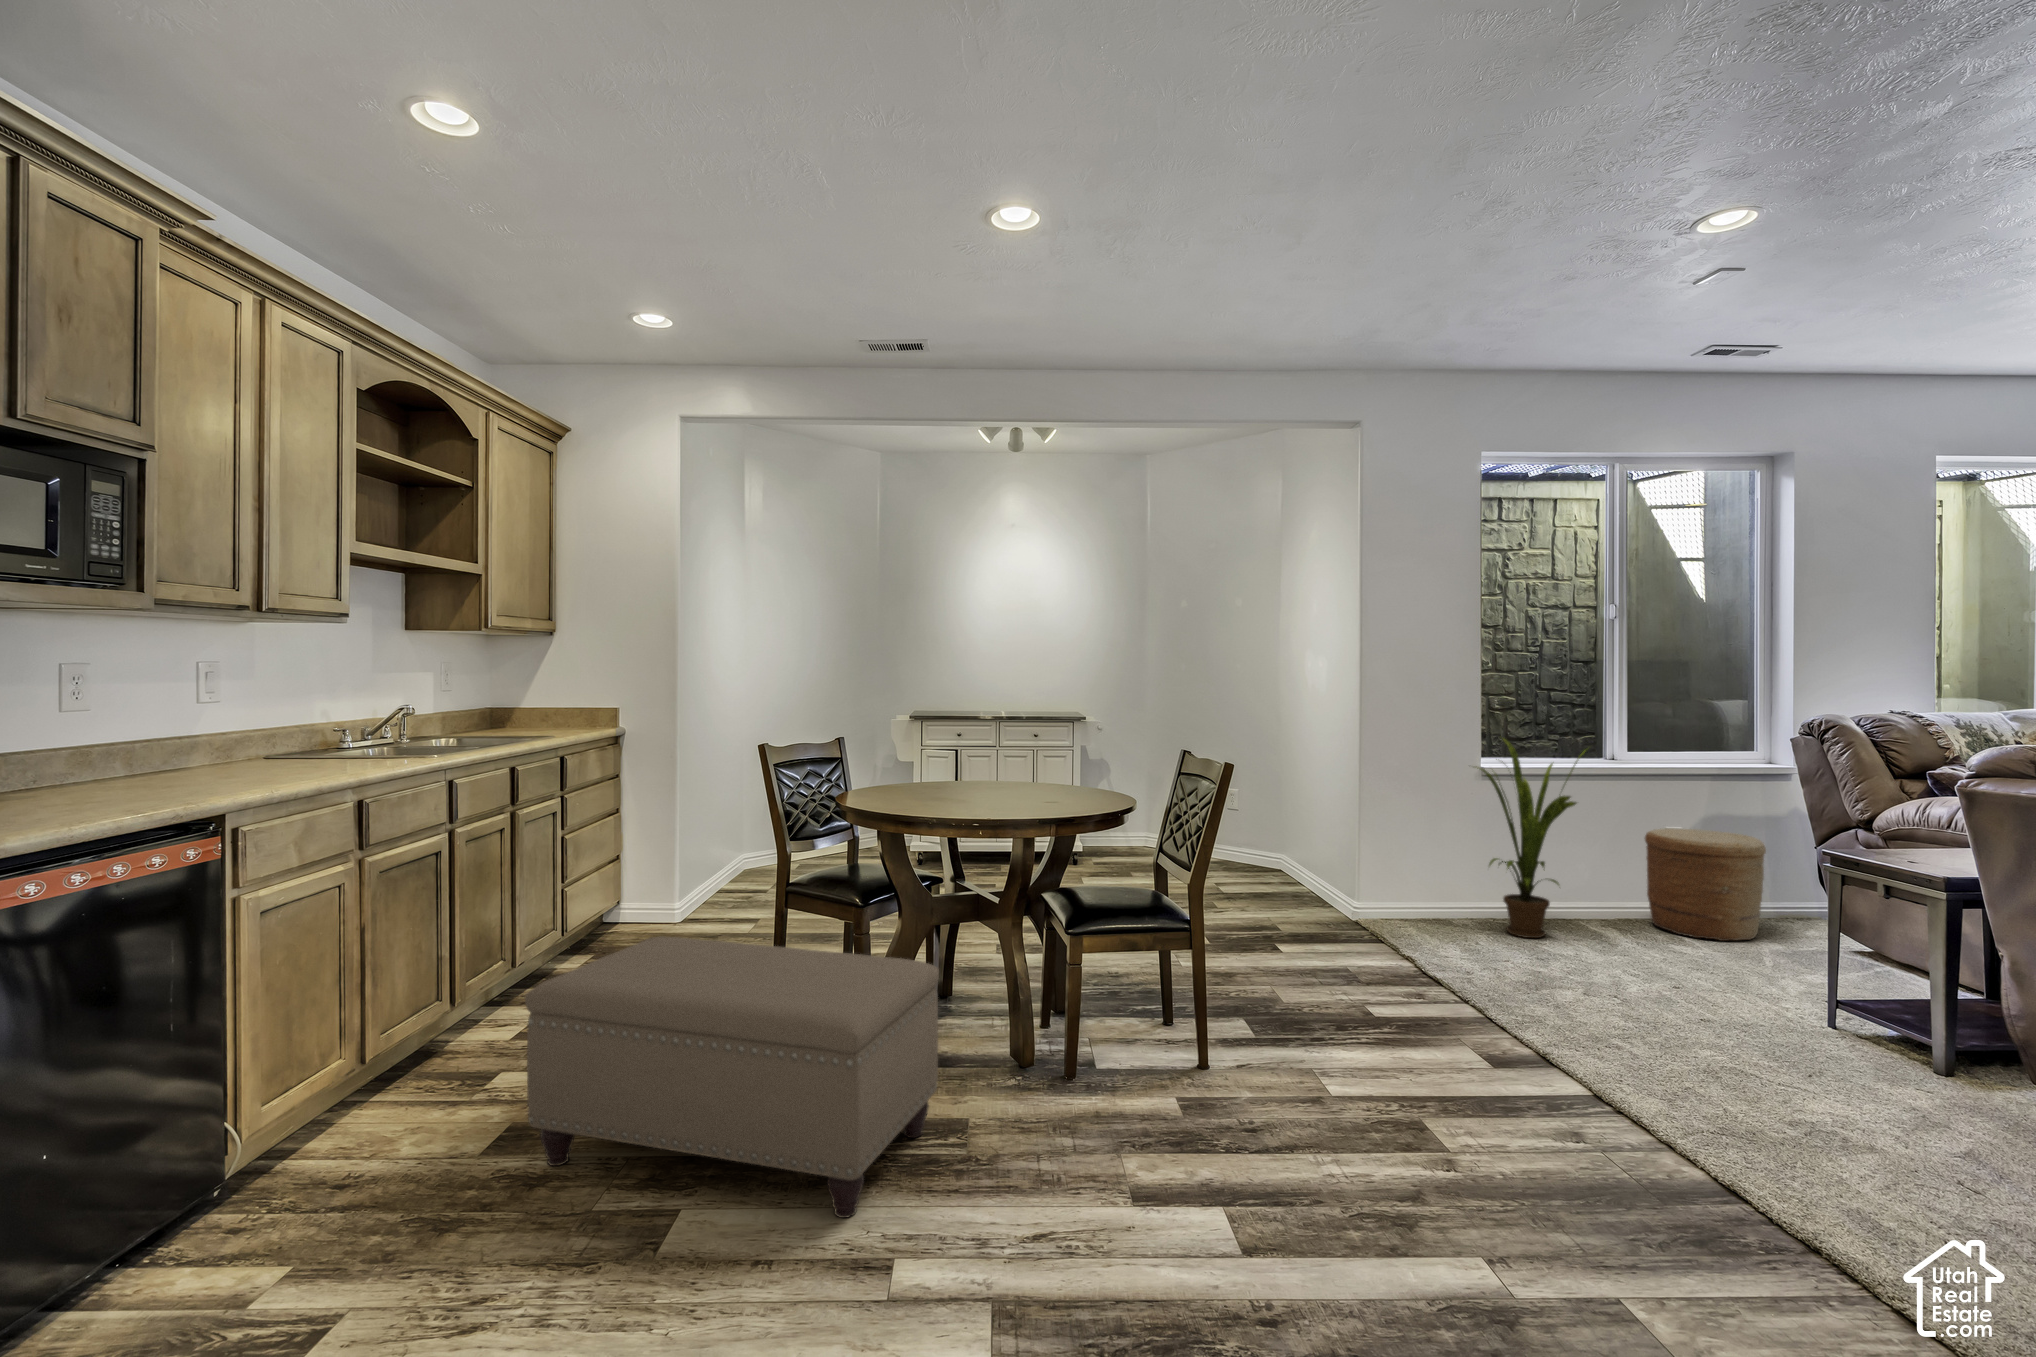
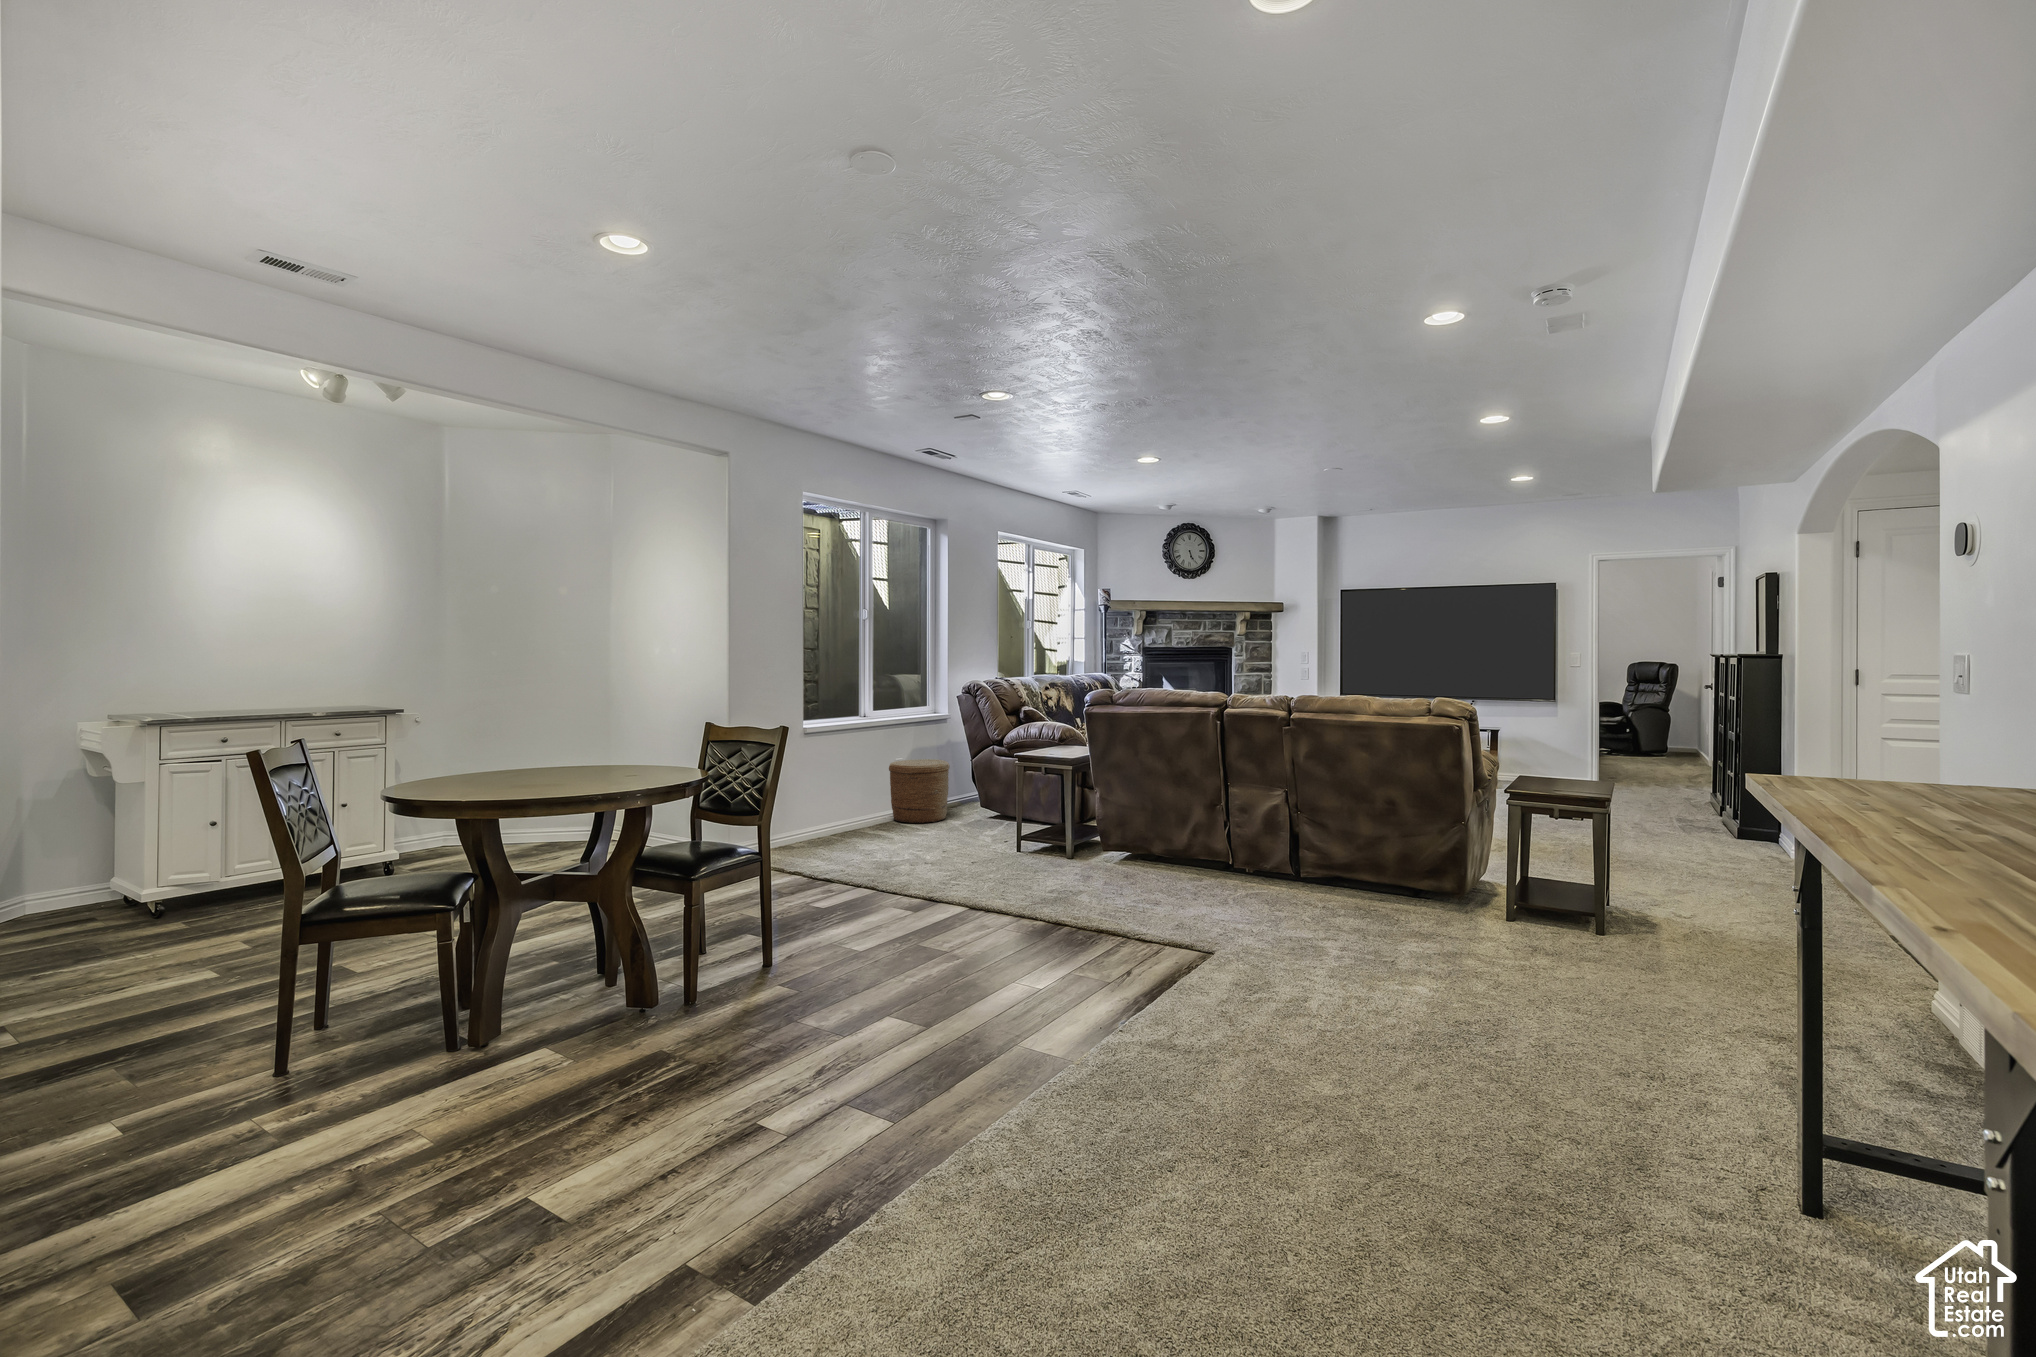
house plant: present [1477,739,1582,938] -> none [807,711,881,843]
ottoman: present [525,936,939,1218] -> none [237,925,693,1269]

